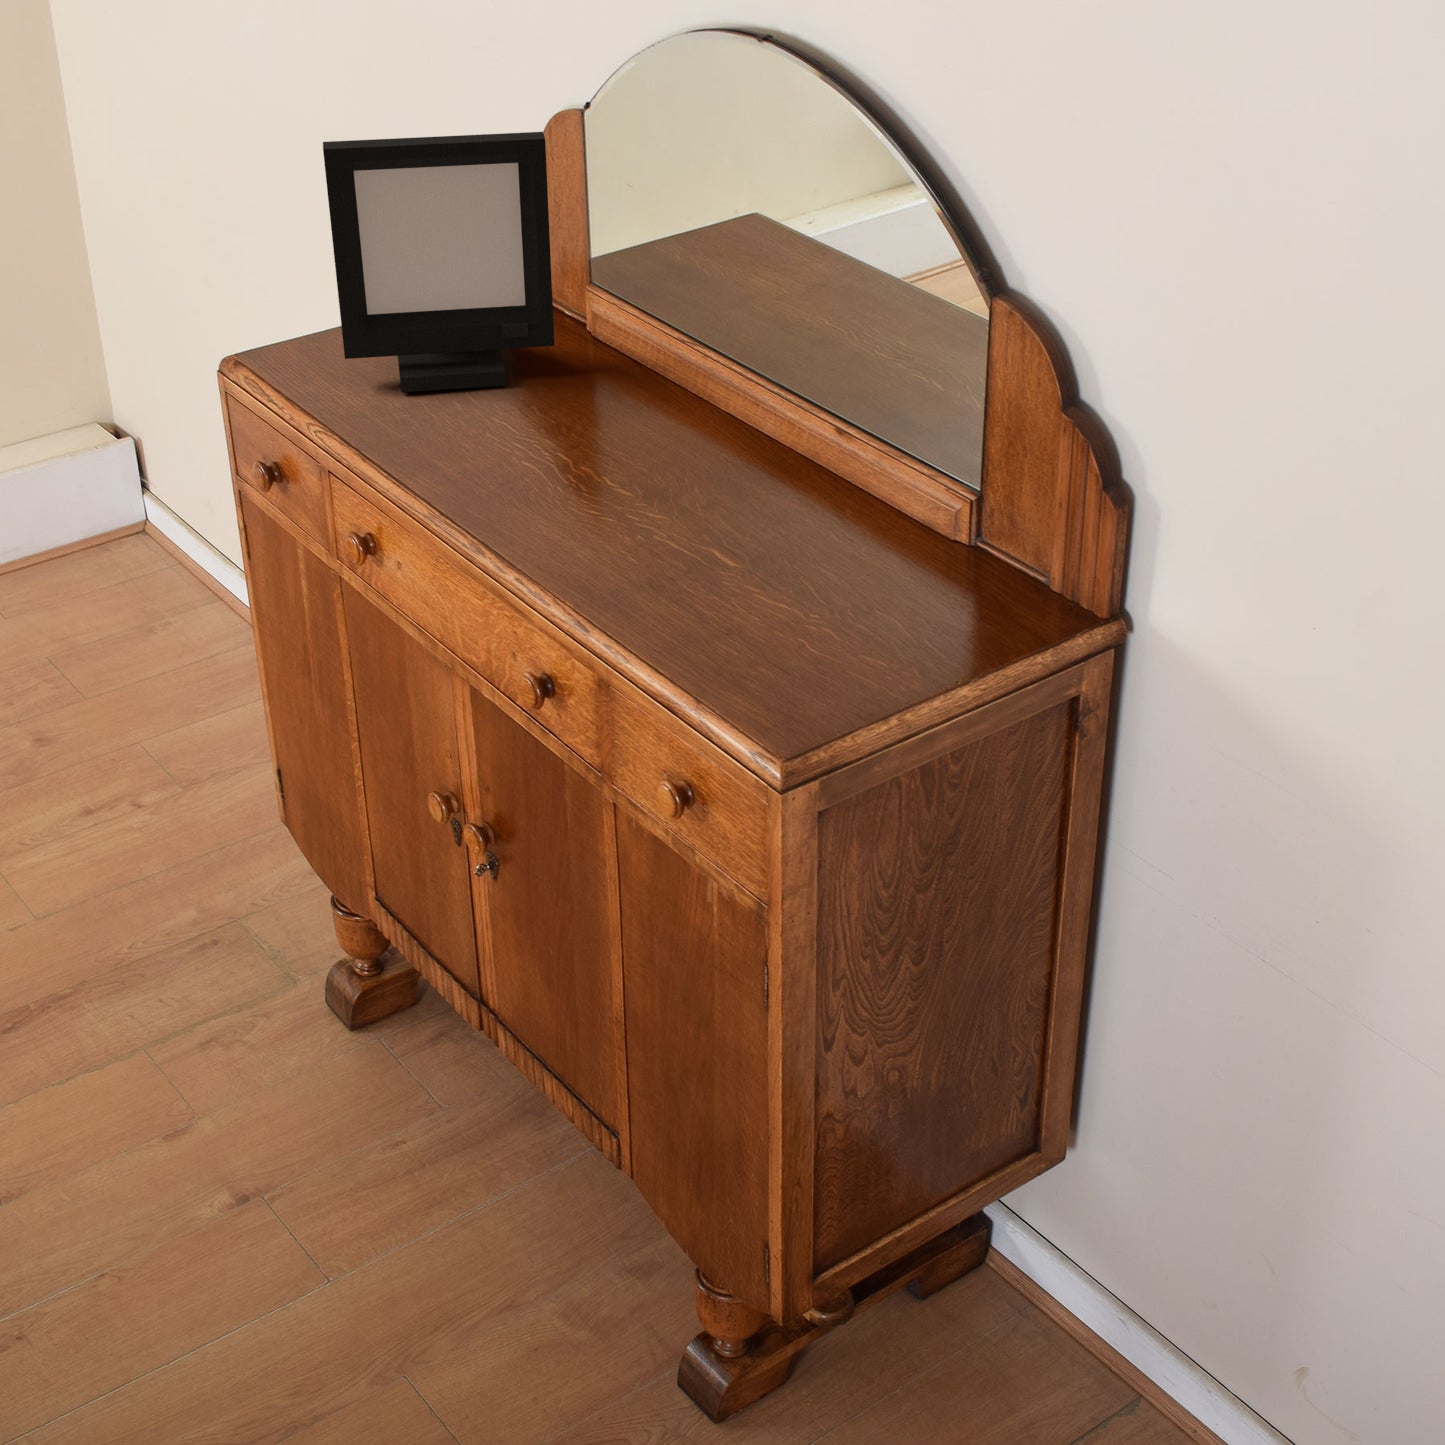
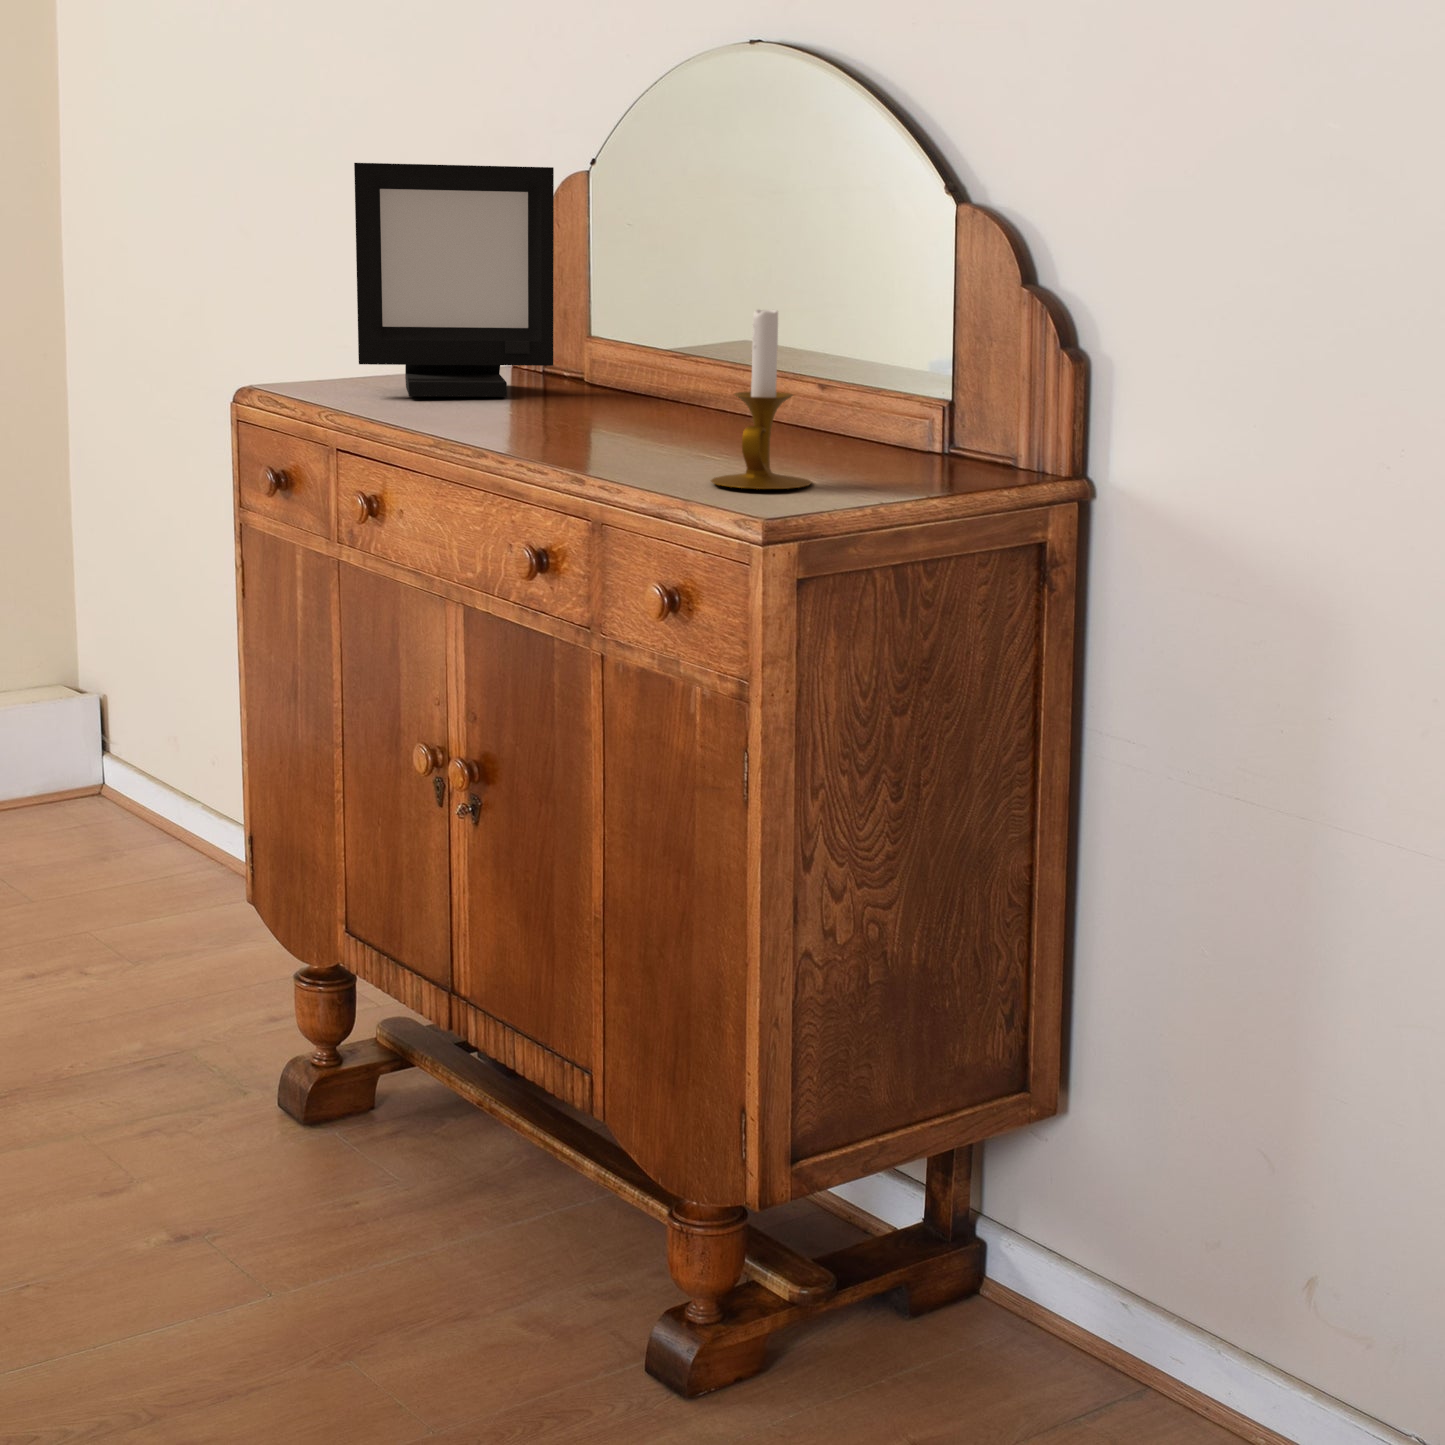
candlestick: none [724,482,833,678] -> present [711,309,812,489]

